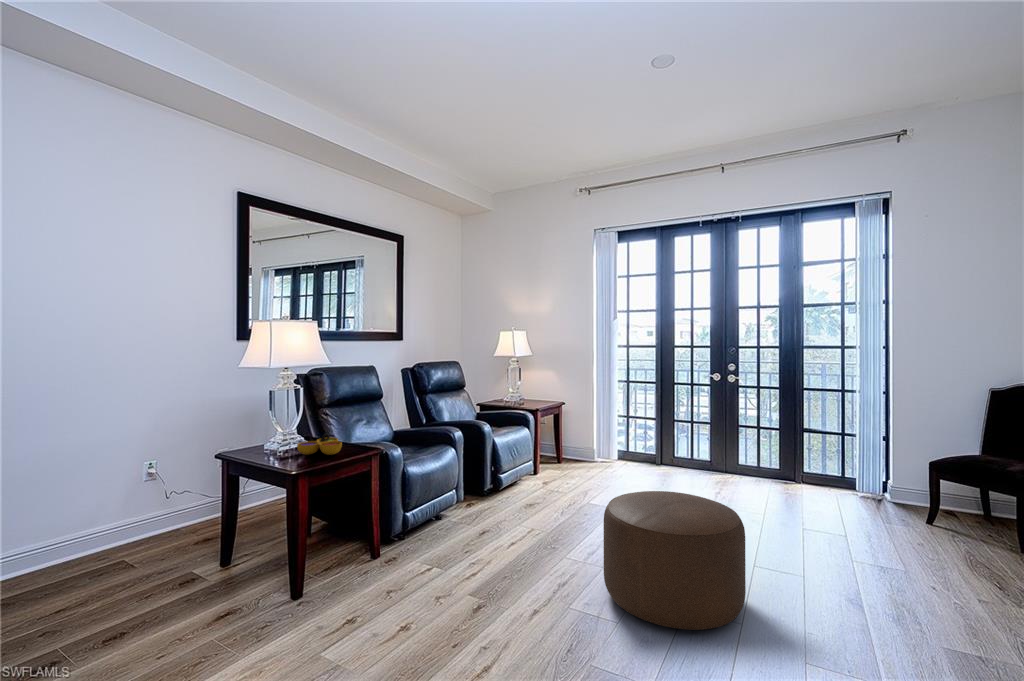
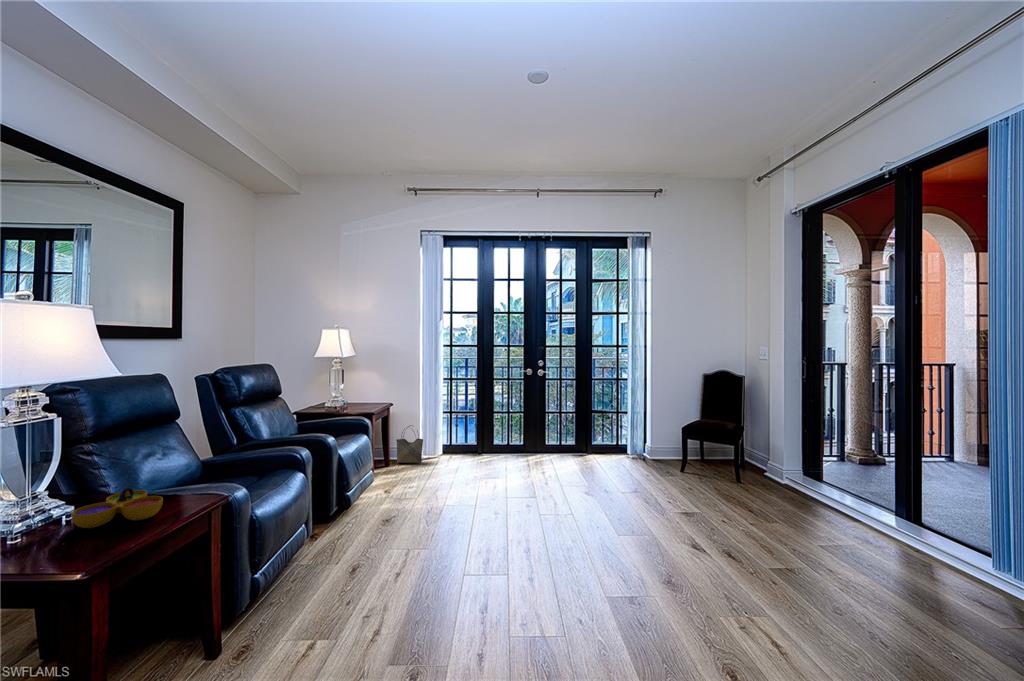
woven basket: none [571,426,597,464] -> present [396,426,423,463]
ottoman: present [604,491,746,630] -> none [523,486,652,623]

